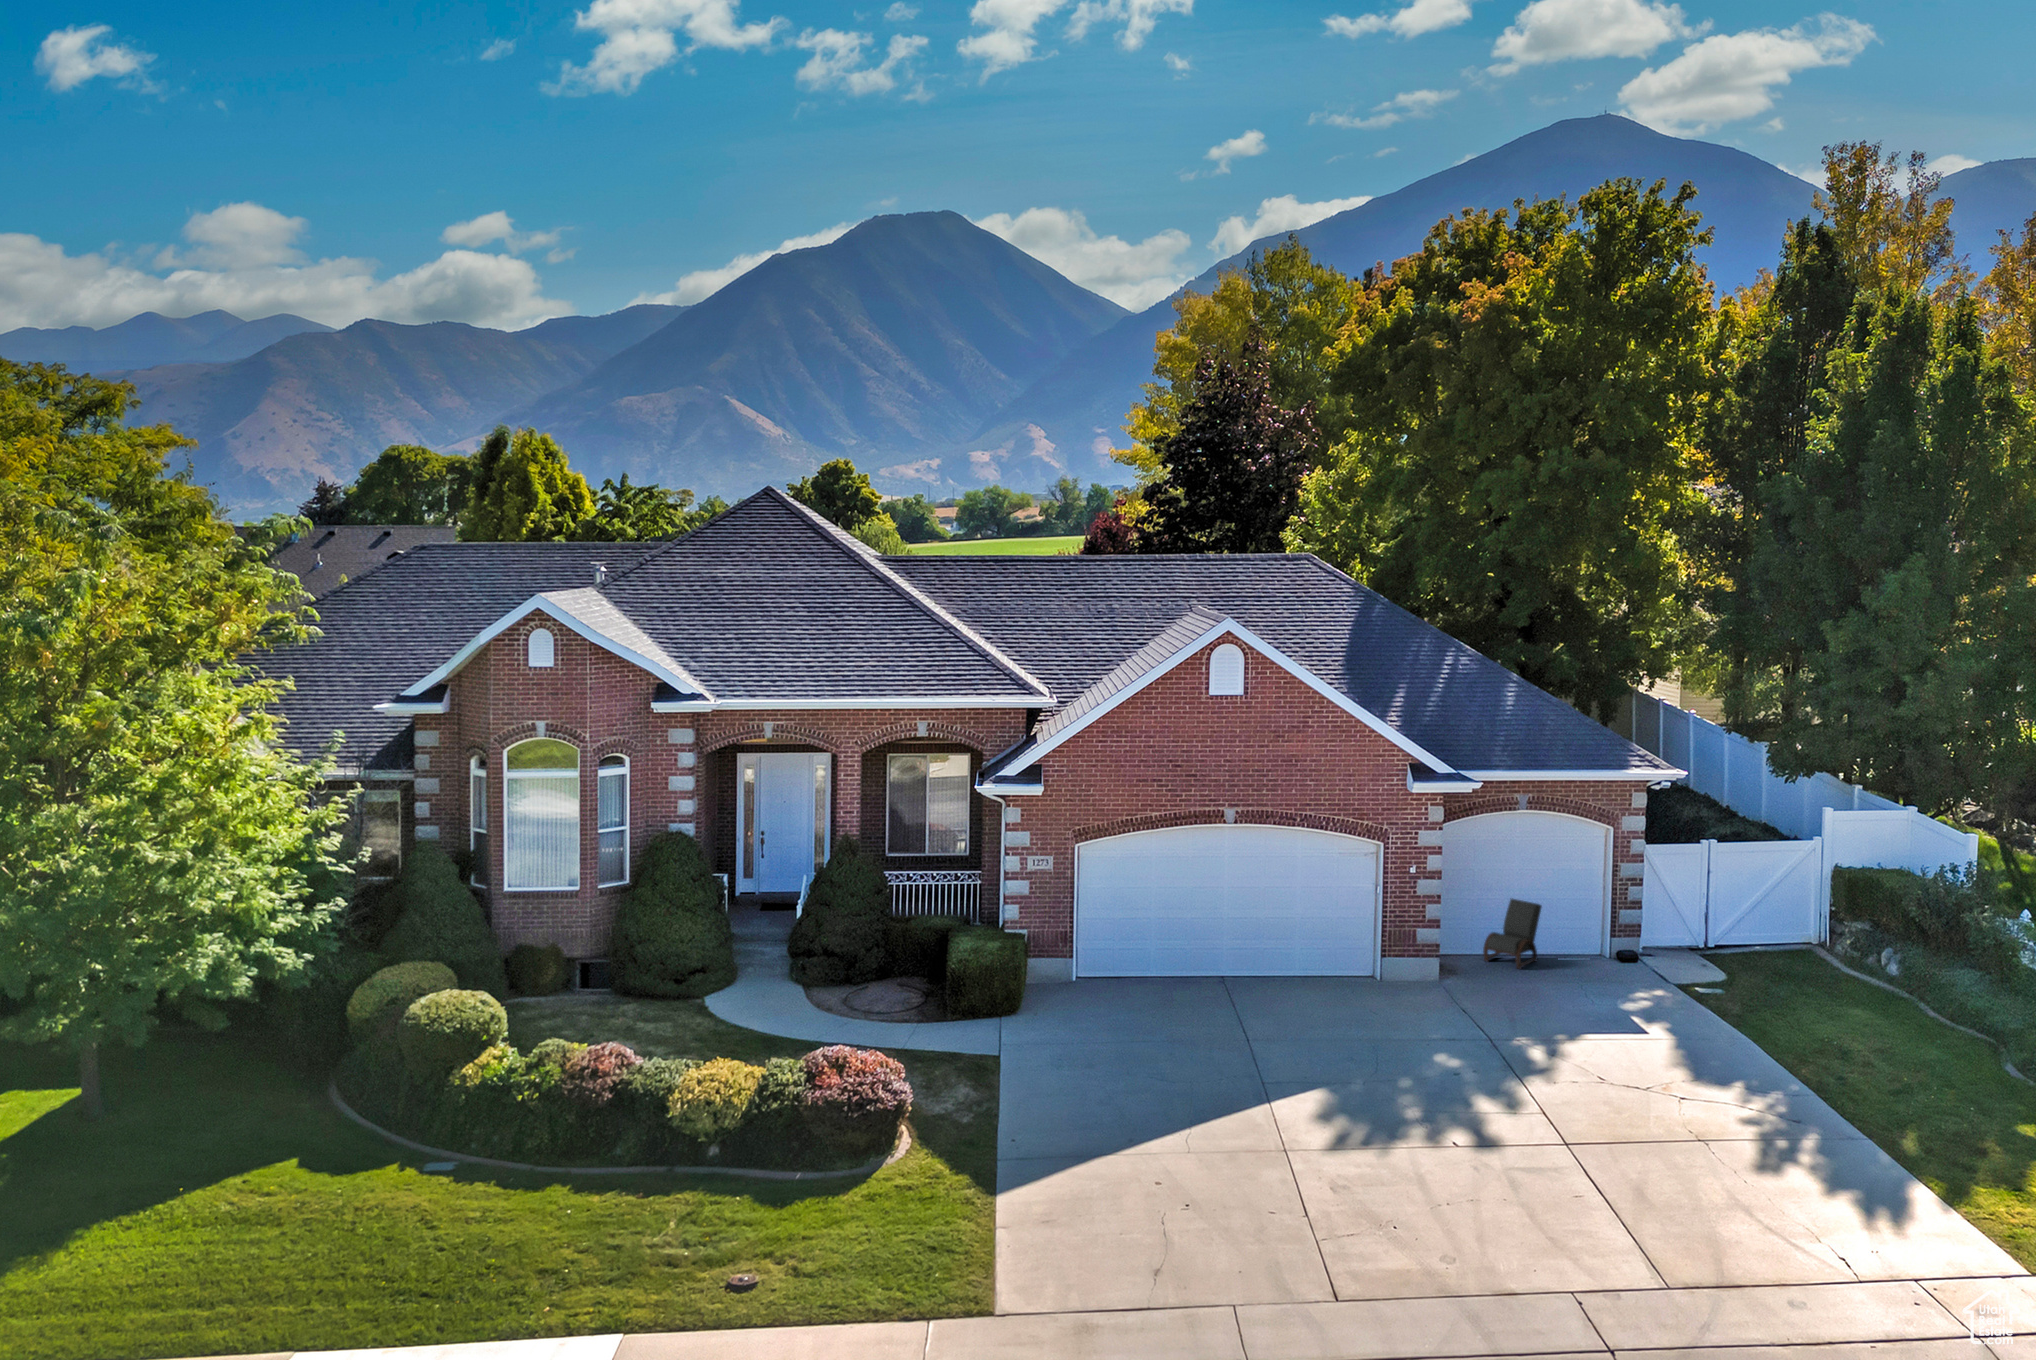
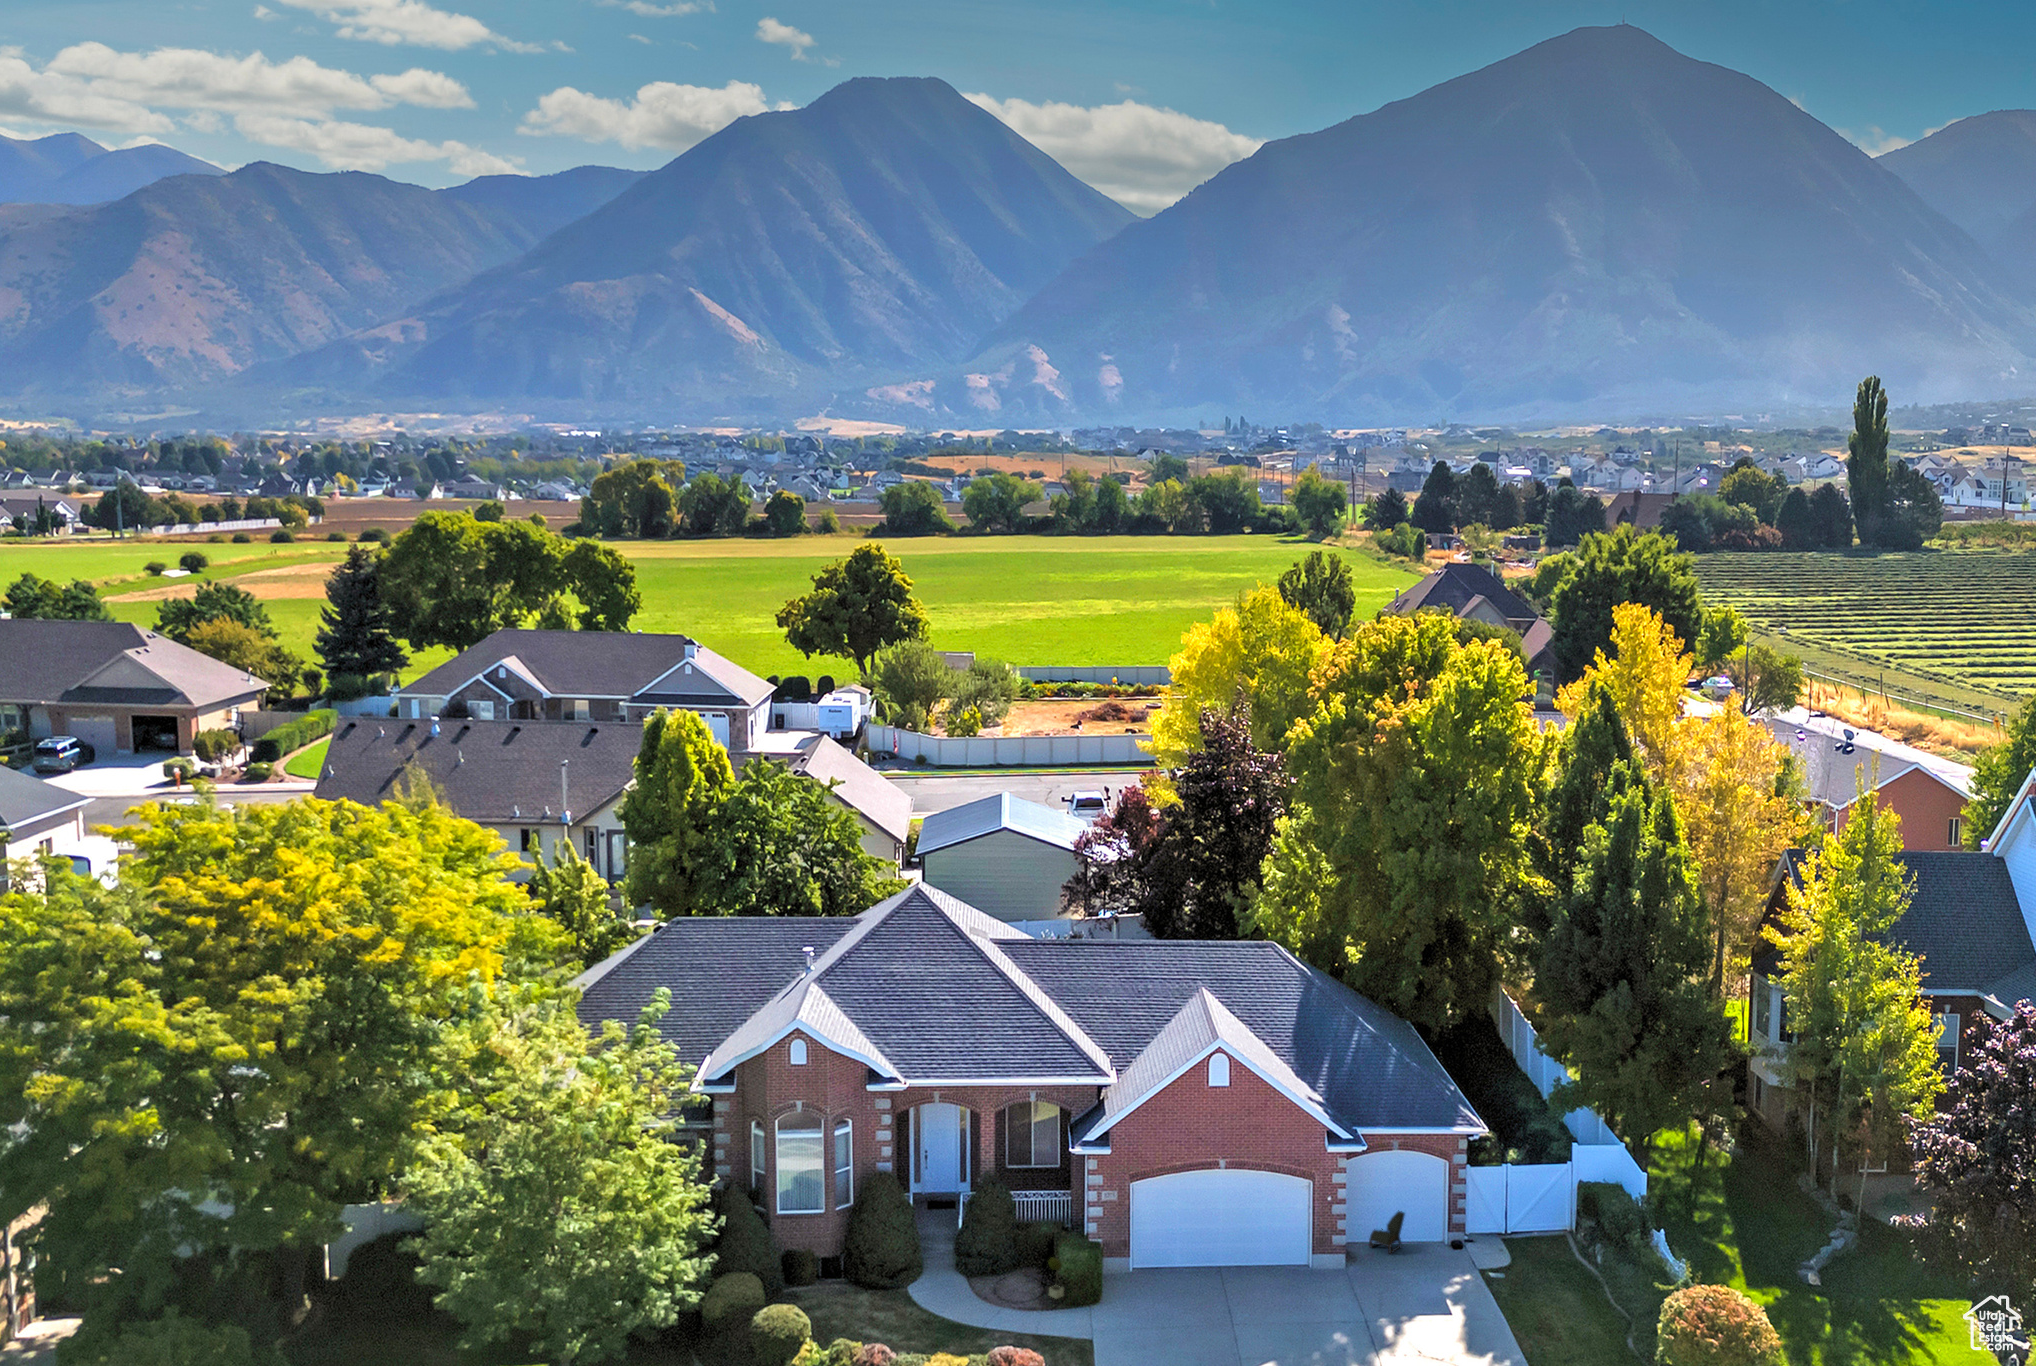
potted tree: none [928,959,956,1029] -> present [1048,1257,1064,1299]

